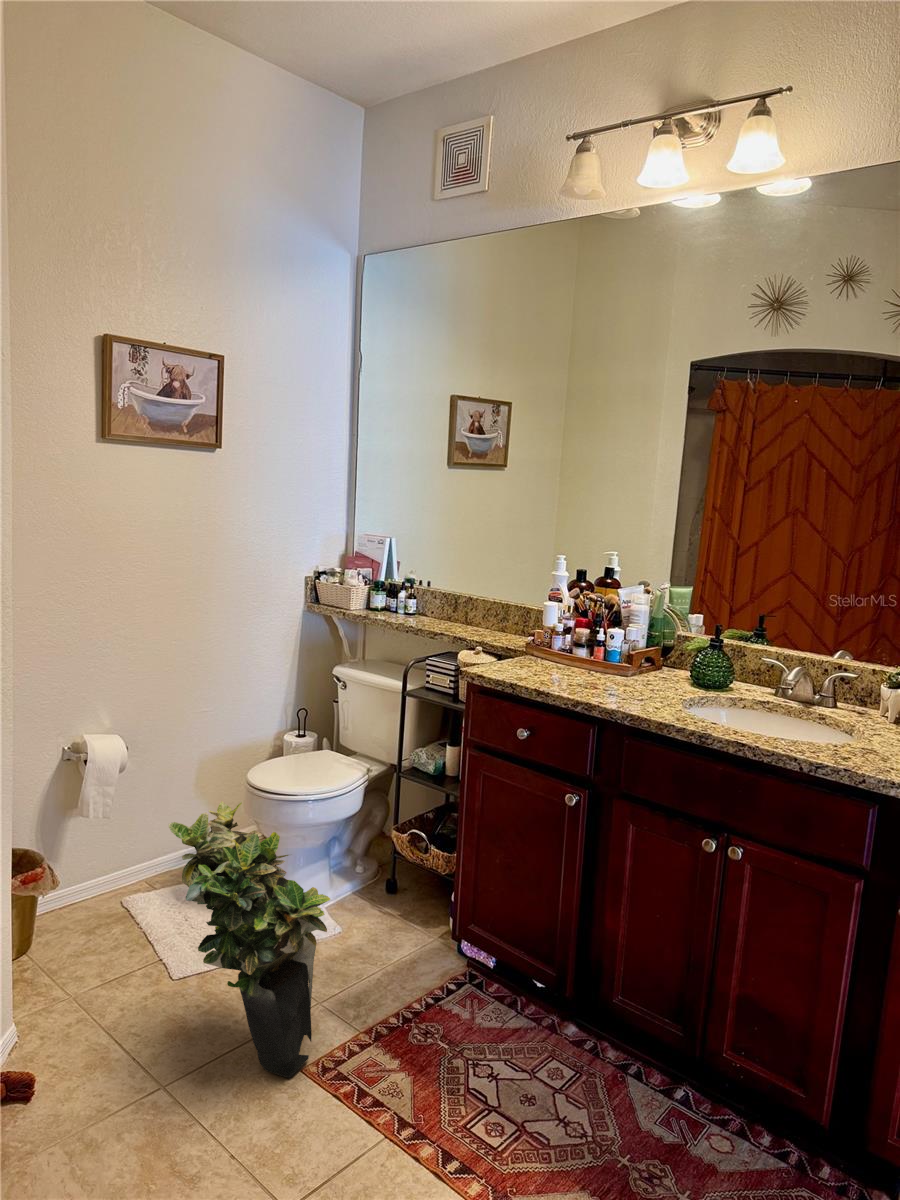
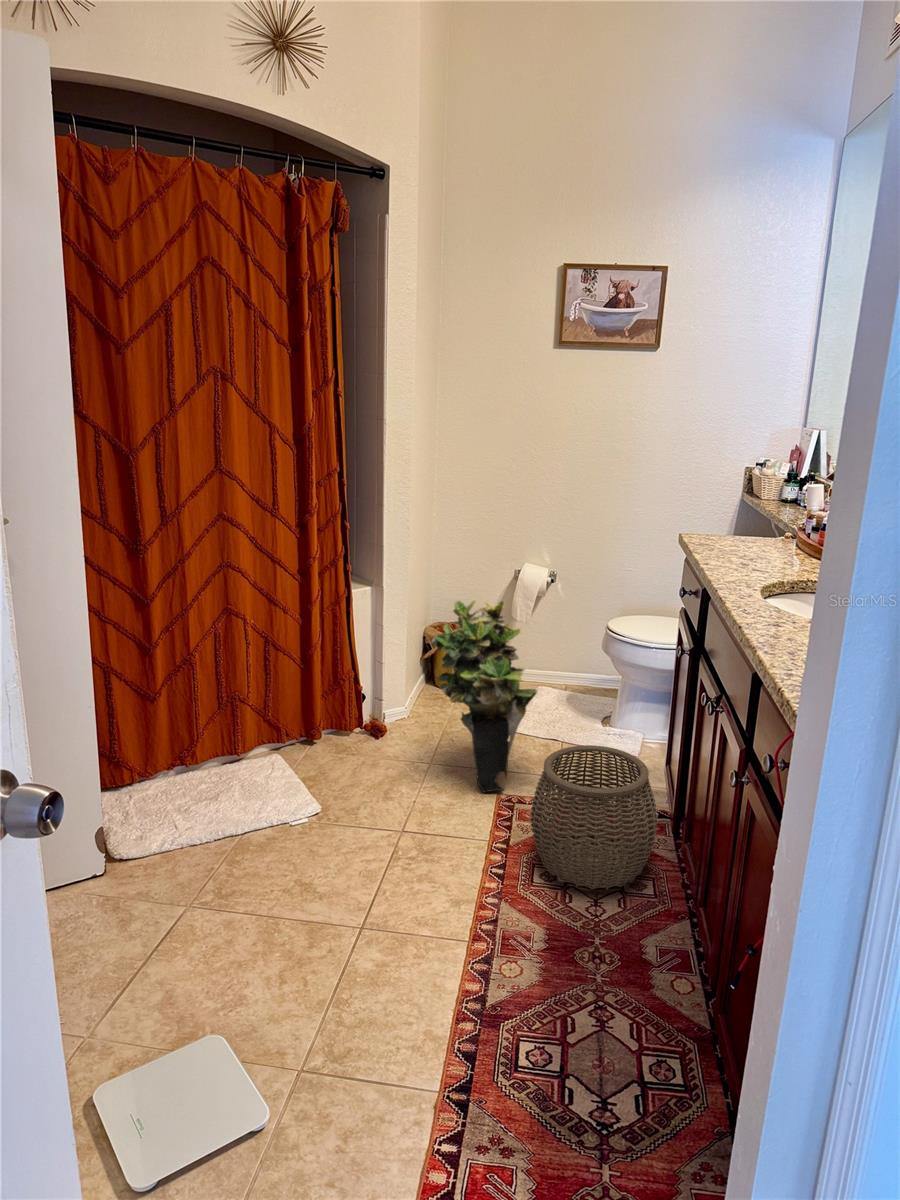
woven basket: none [427,928,579,1118] -> present [530,745,658,890]

